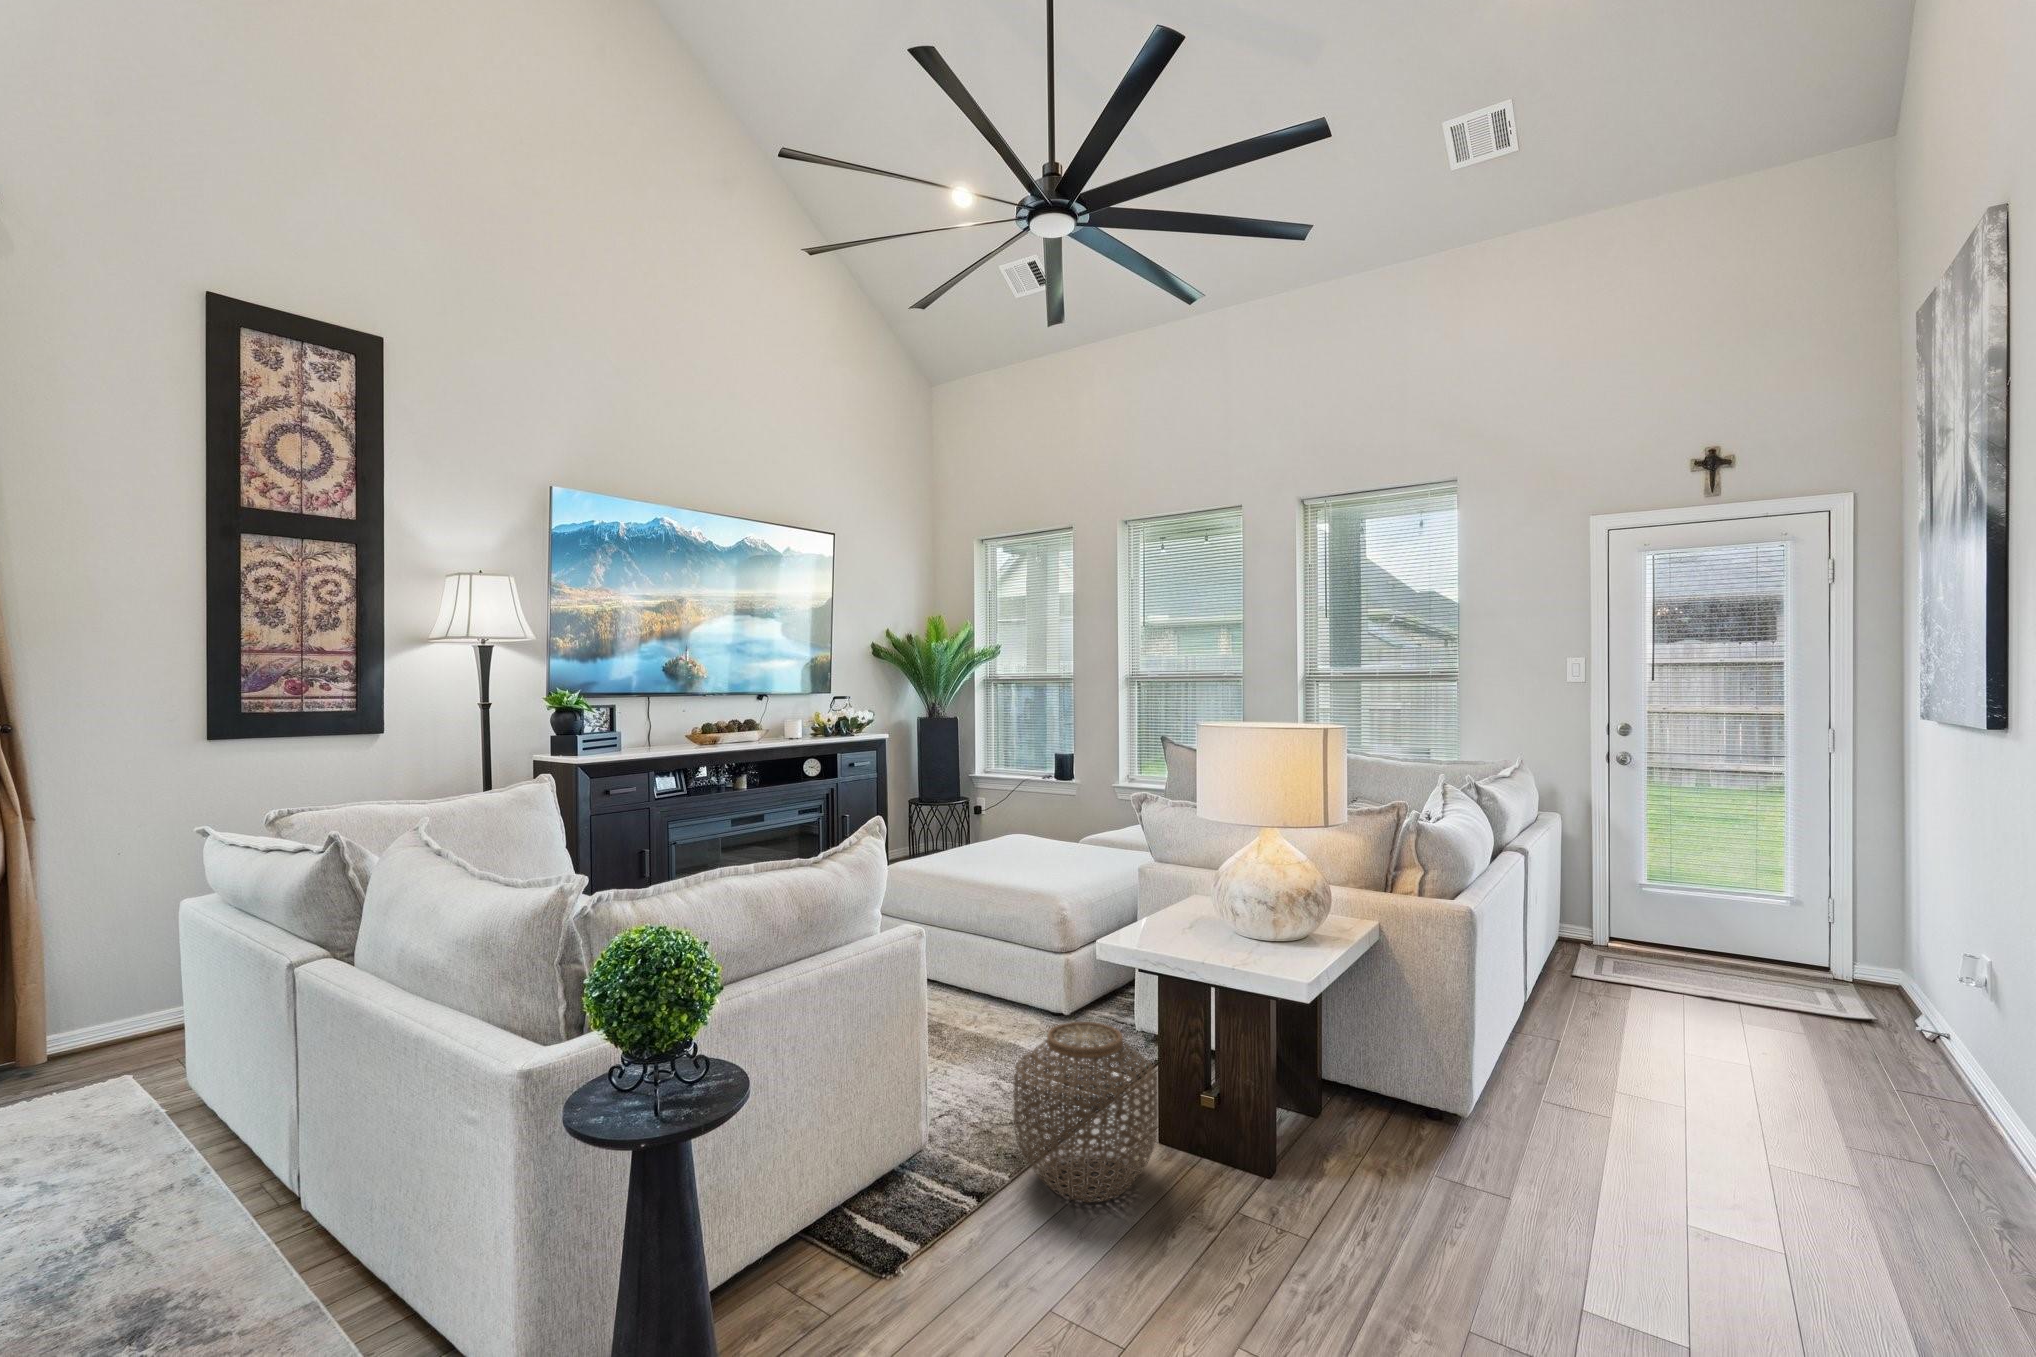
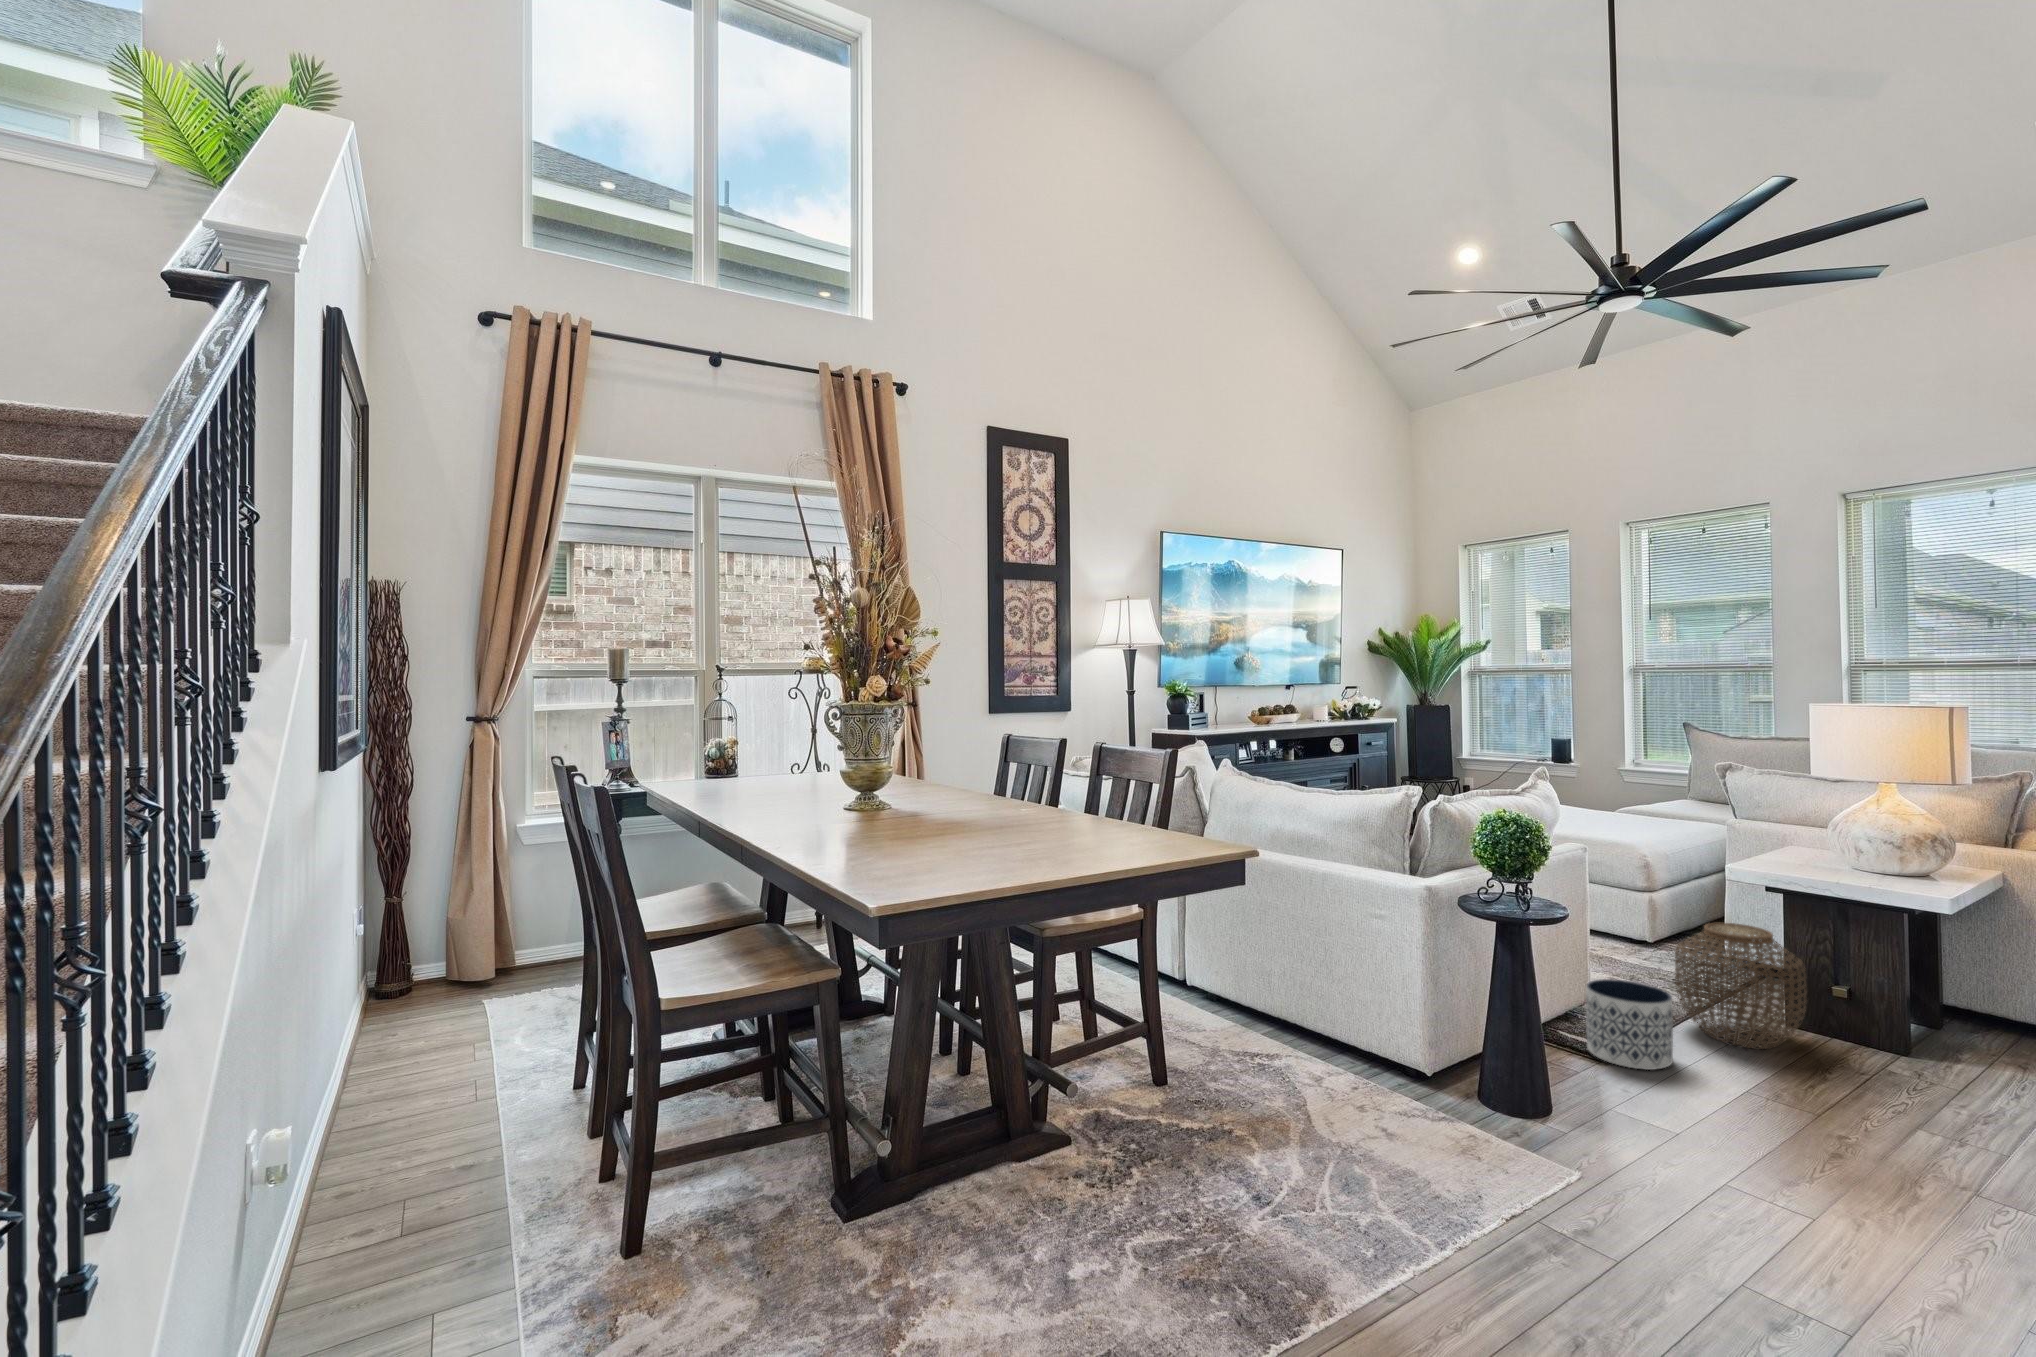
planter: none [865,1131,973,1281] -> present [1586,979,1673,1070]

